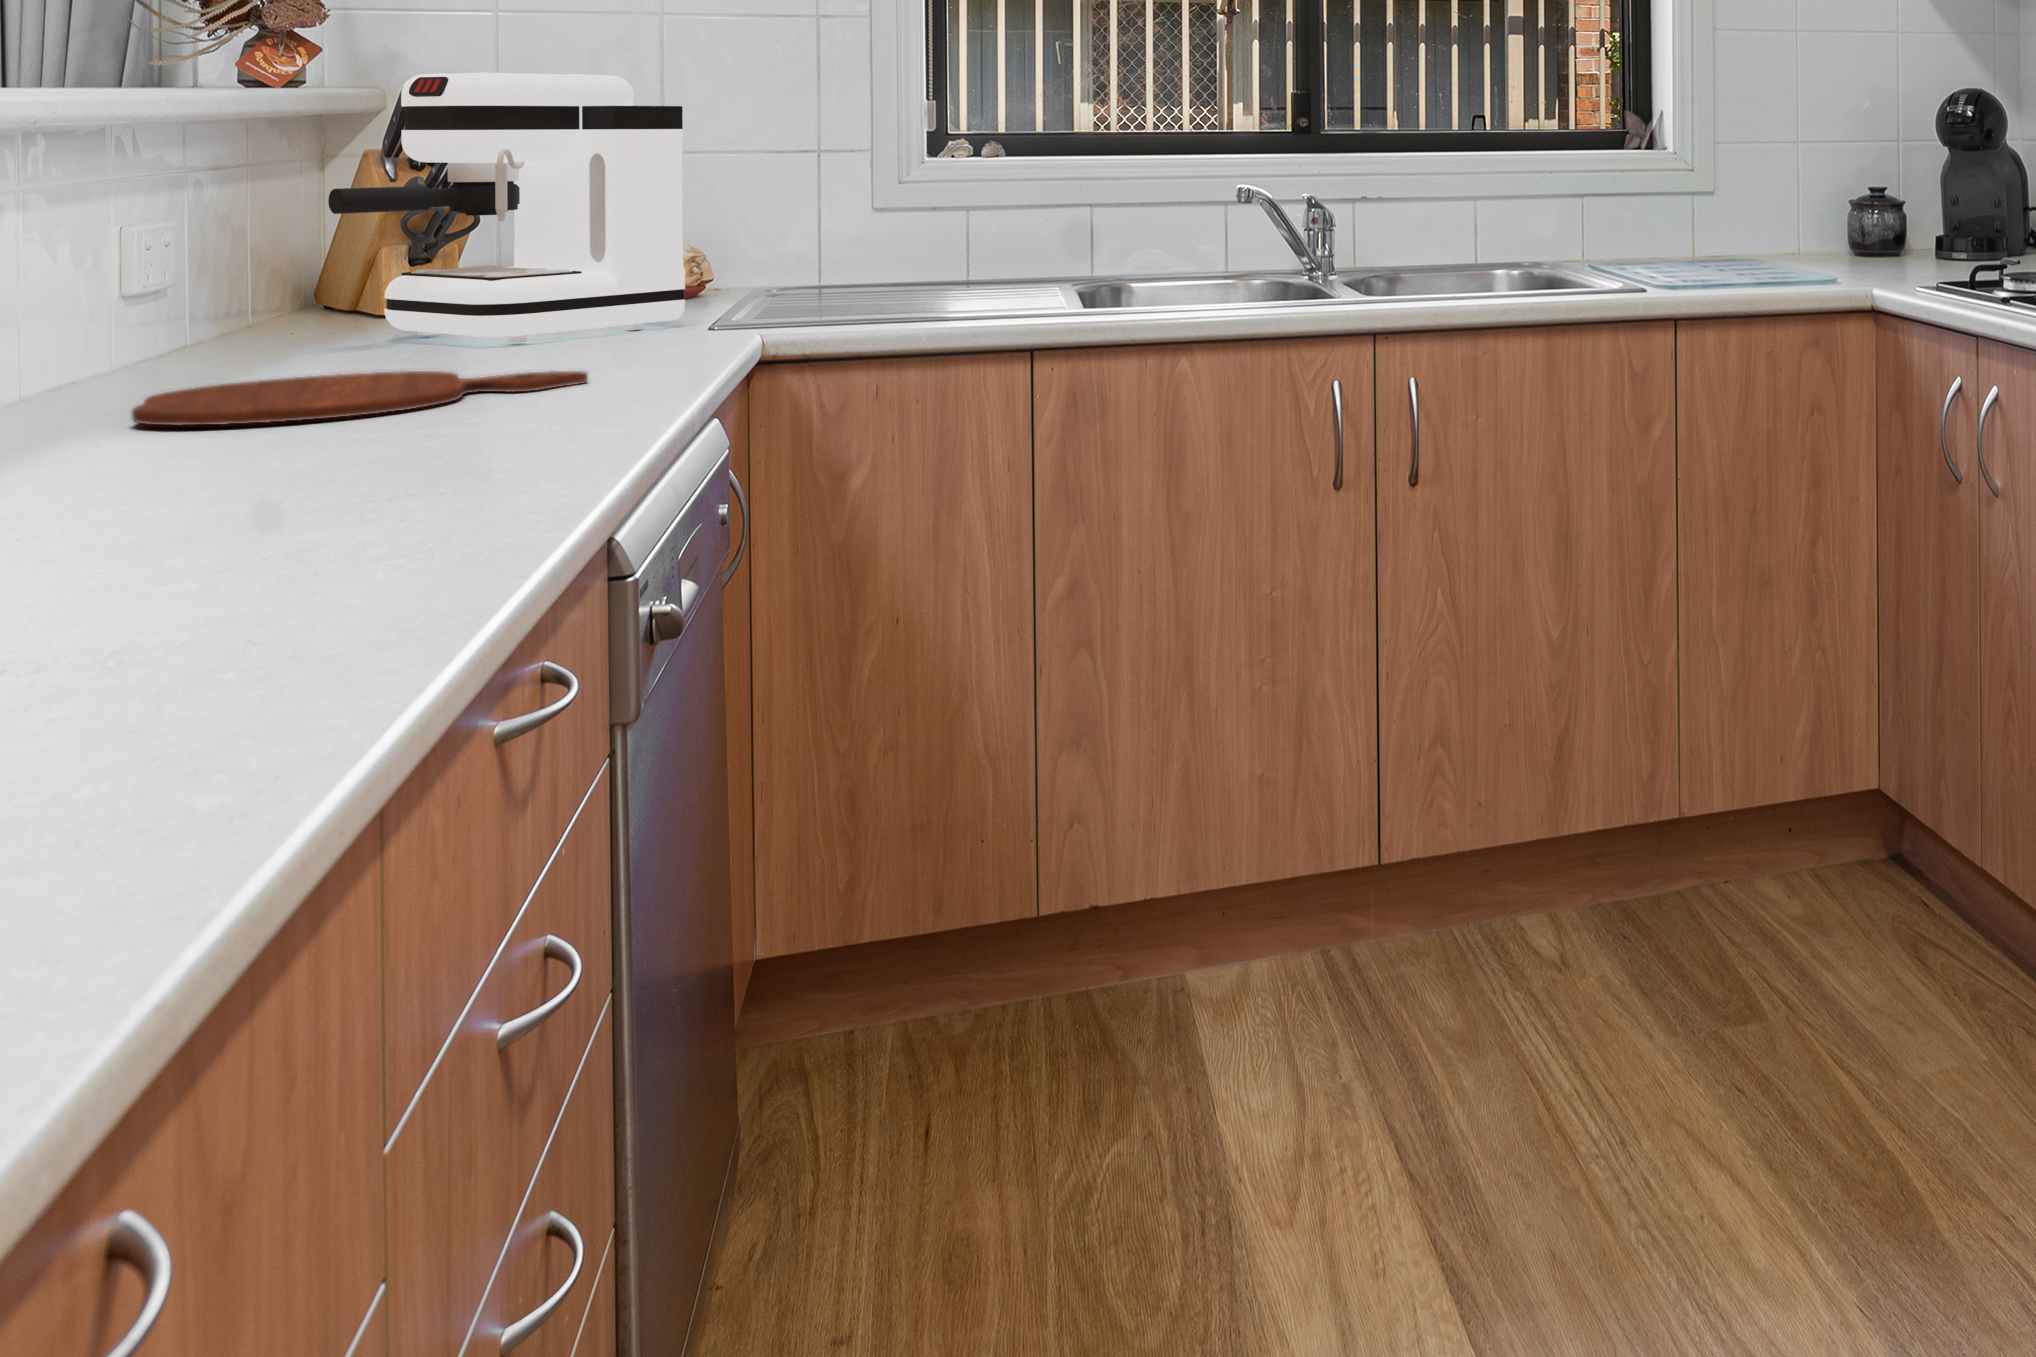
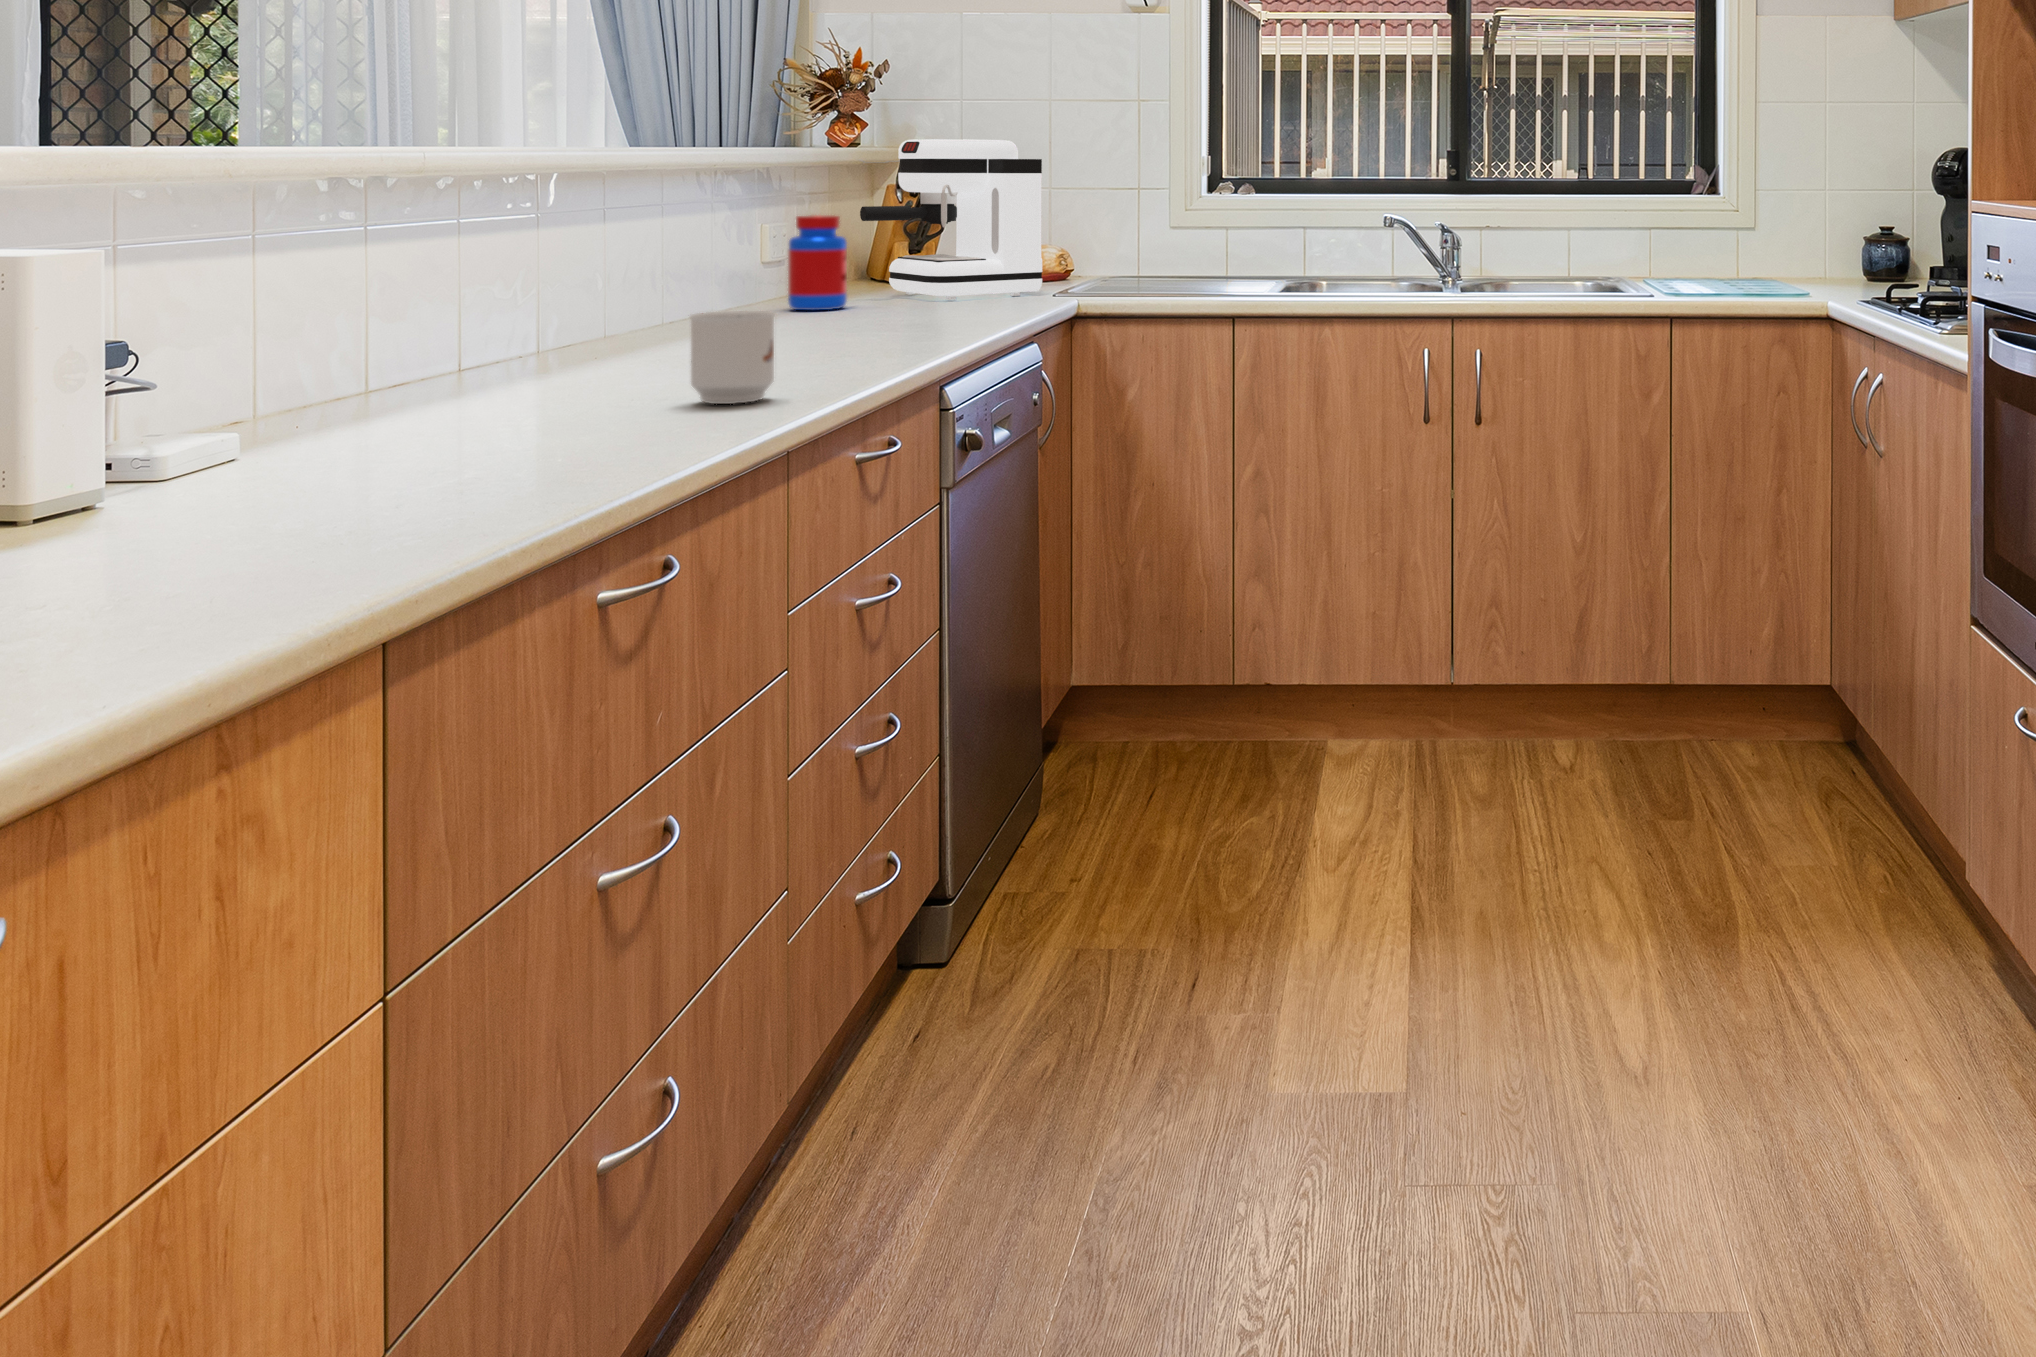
jar: none [184,206,310,377] -> present [788,215,847,310]
cutting board: present [132,371,588,425] -> none [756,310,970,330]
mug: none [33,423,270,643] -> present [690,311,775,404]

